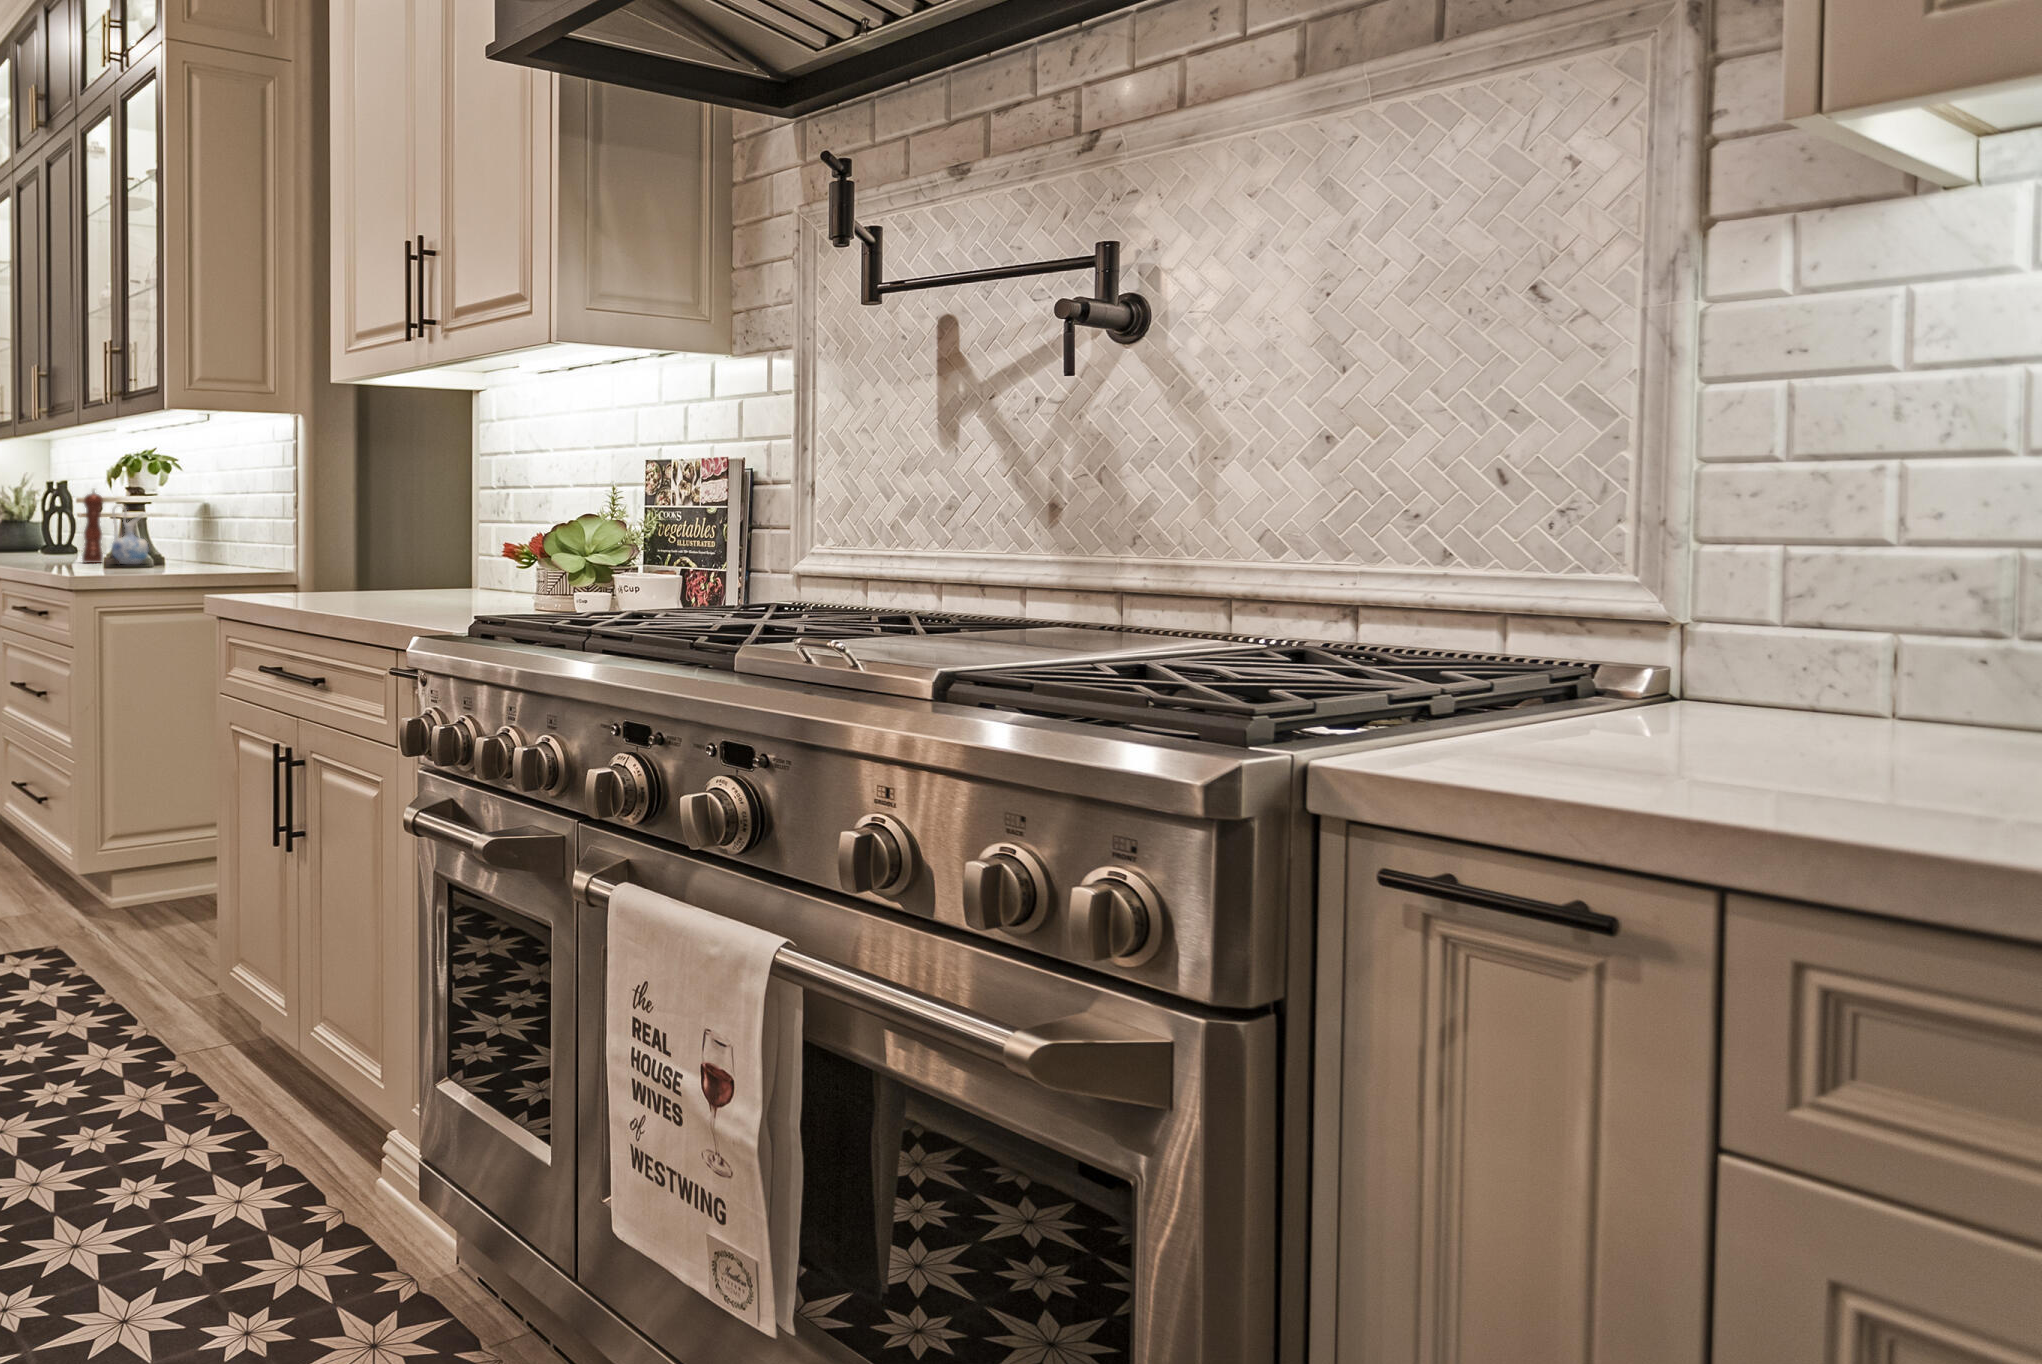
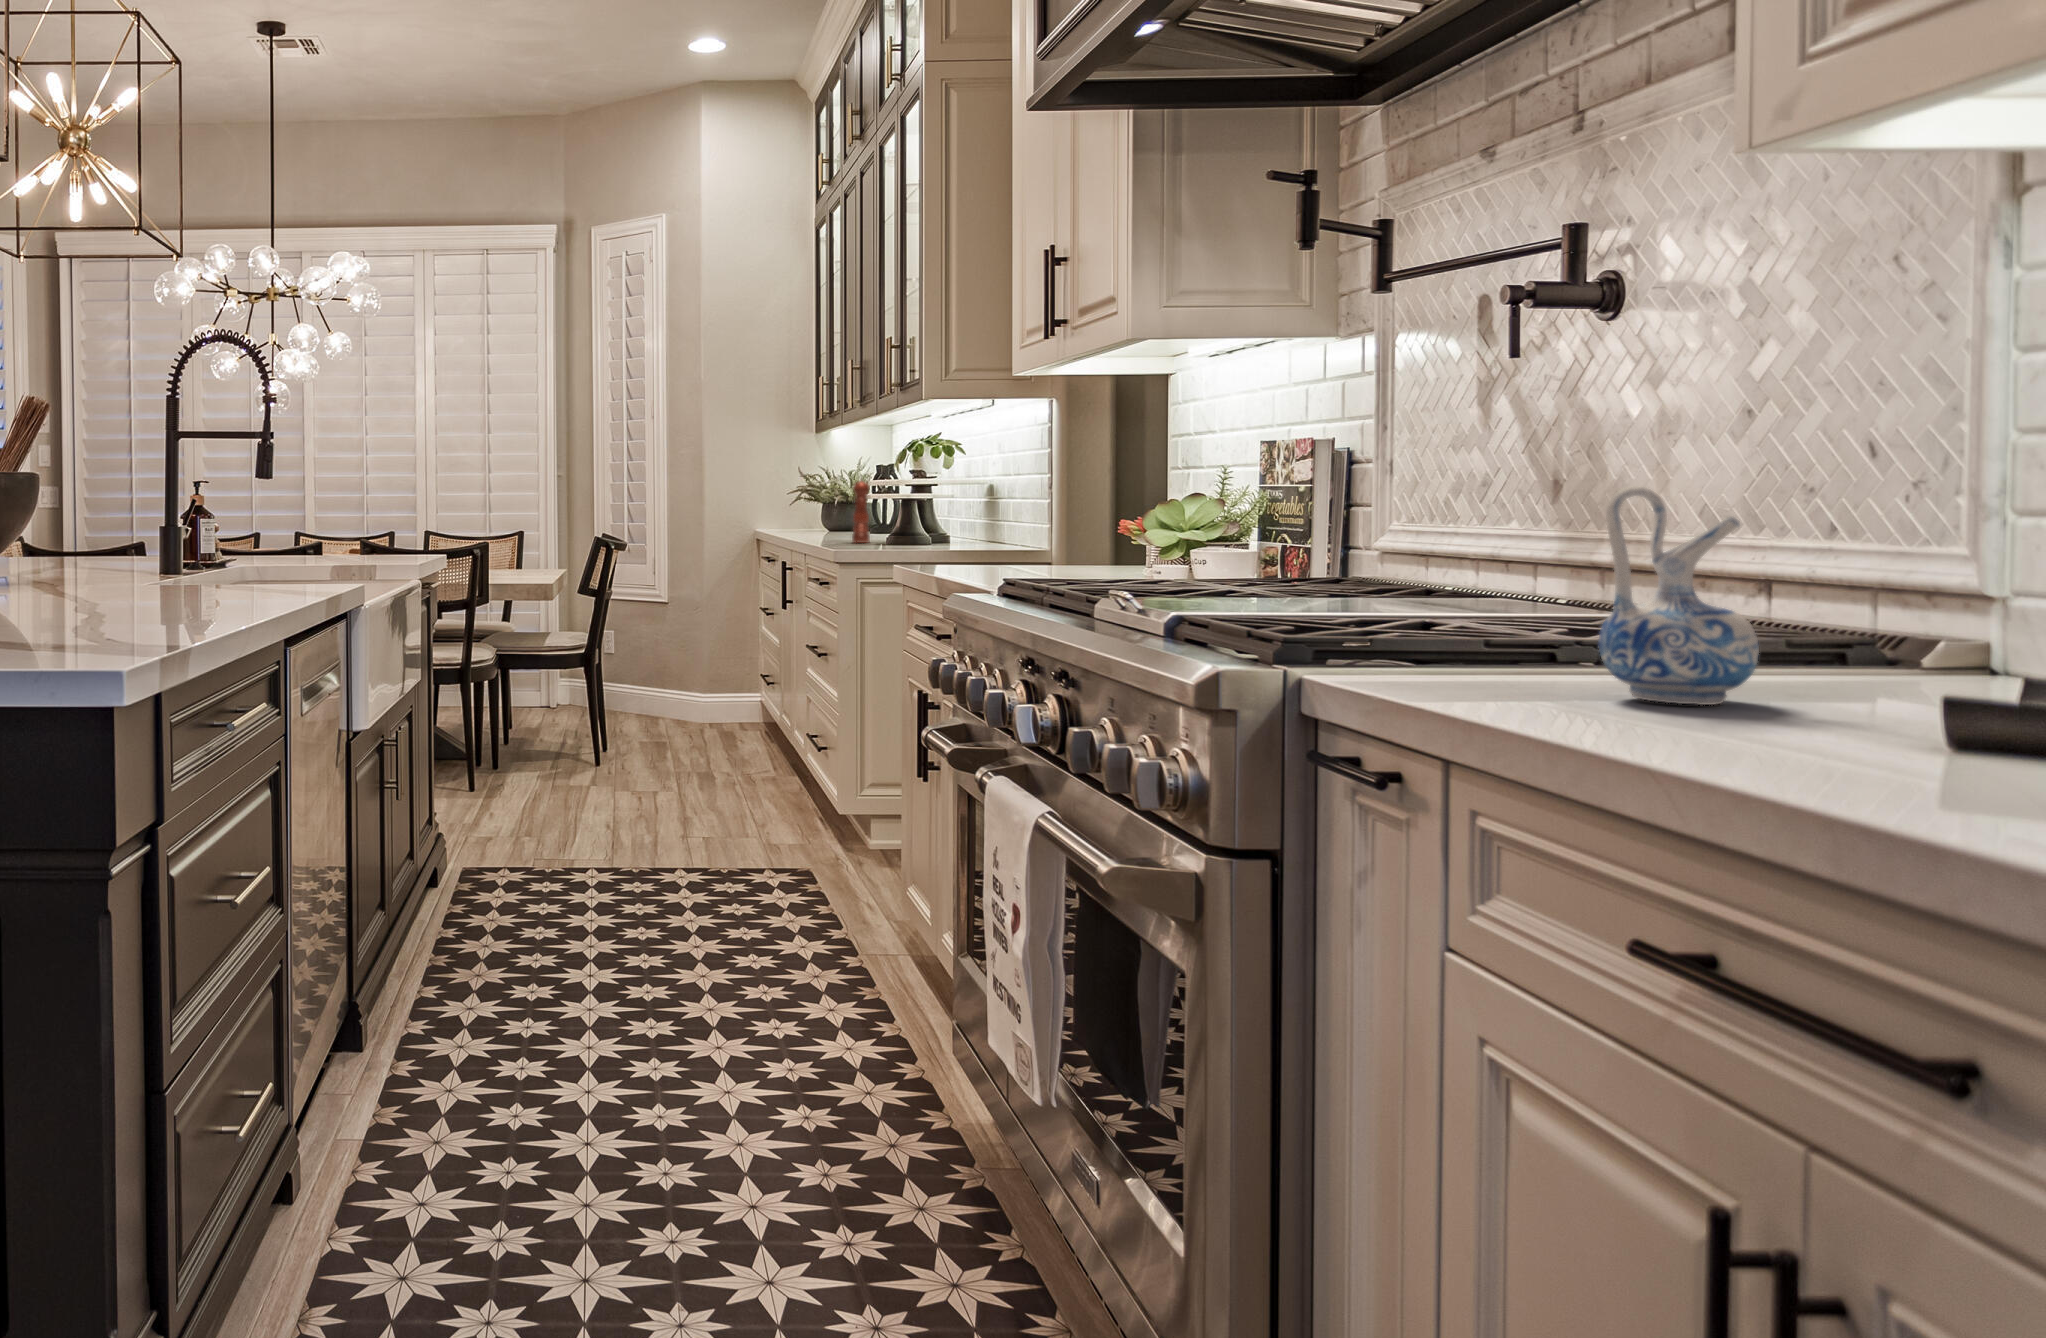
ceramic pitcher: present [111,504,149,564] -> present [1599,486,1759,705]

